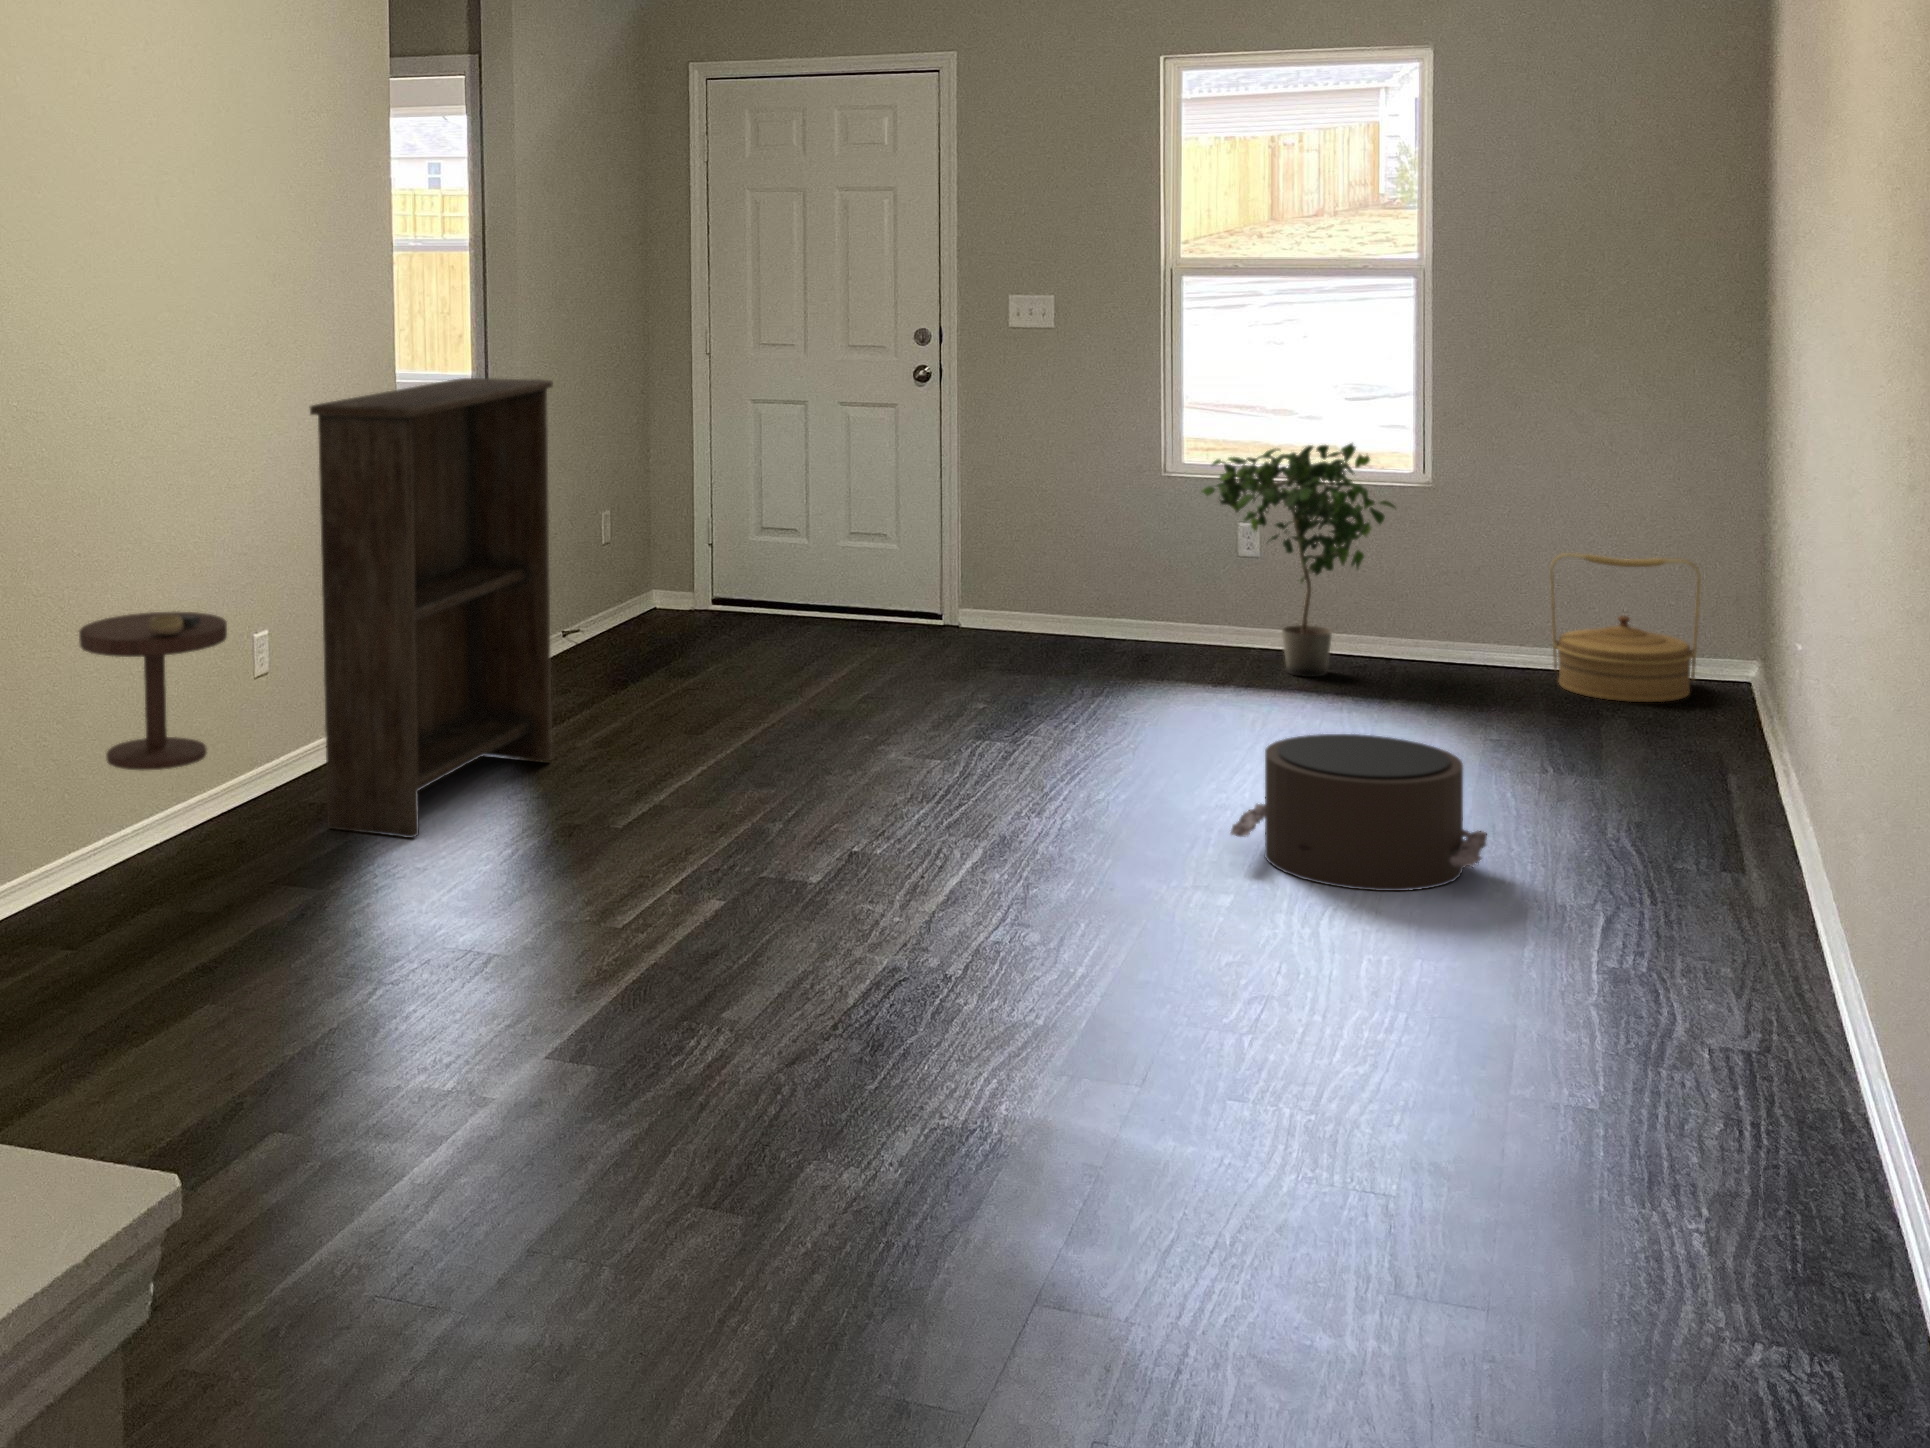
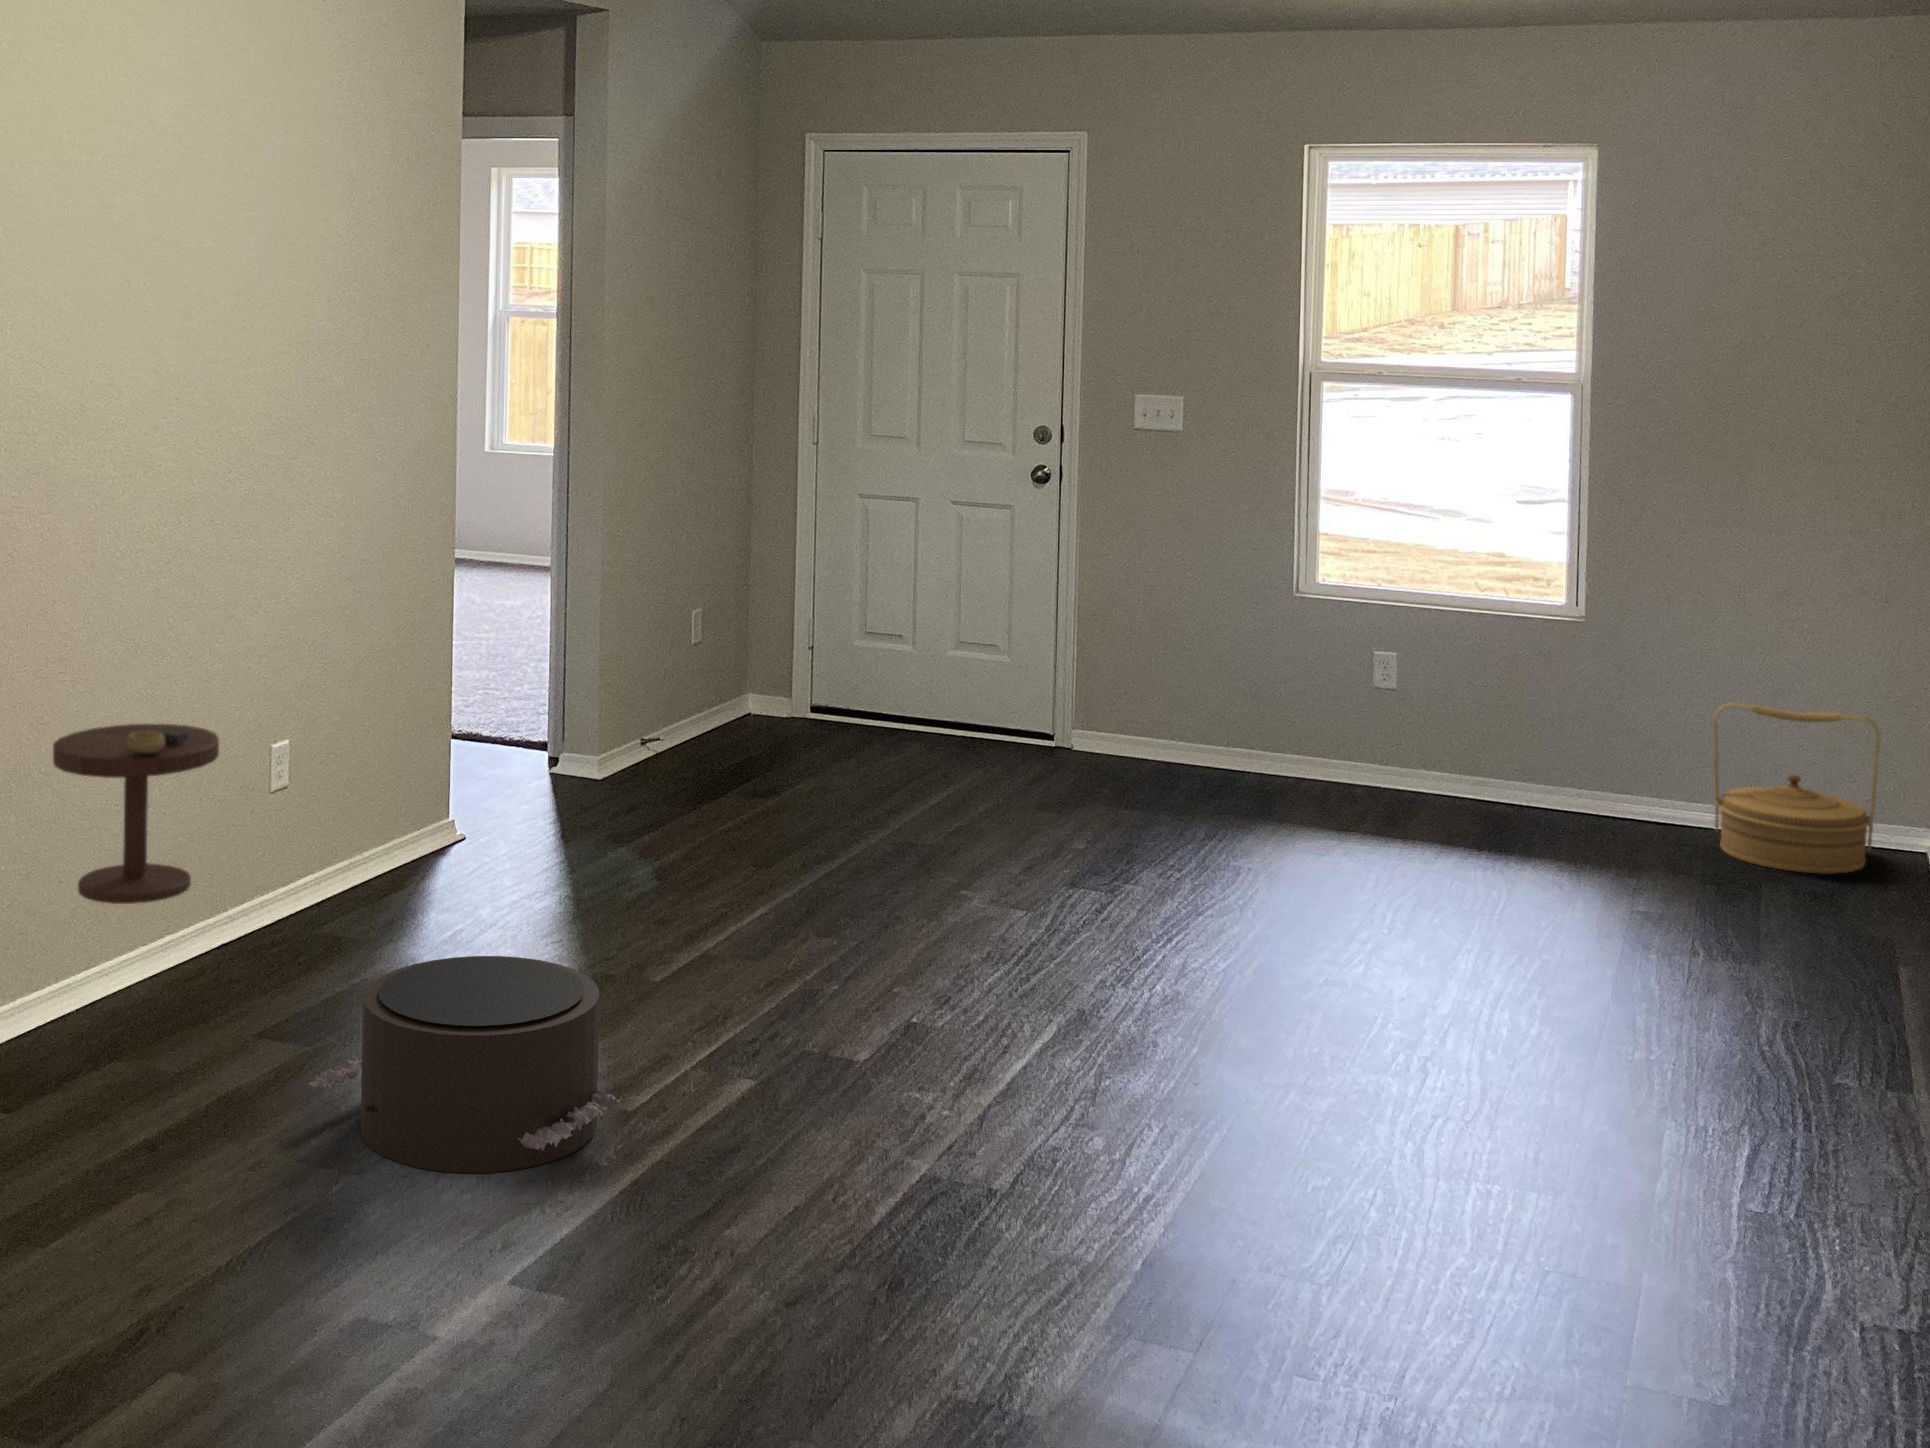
bookshelf: present [310,378,553,838] -> none [332,470,614,984]
potted plant: present [1202,443,1396,677] -> none [1331,571,1547,827]
pouf: present [1231,734,1487,891] -> present [309,956,622,1173]

